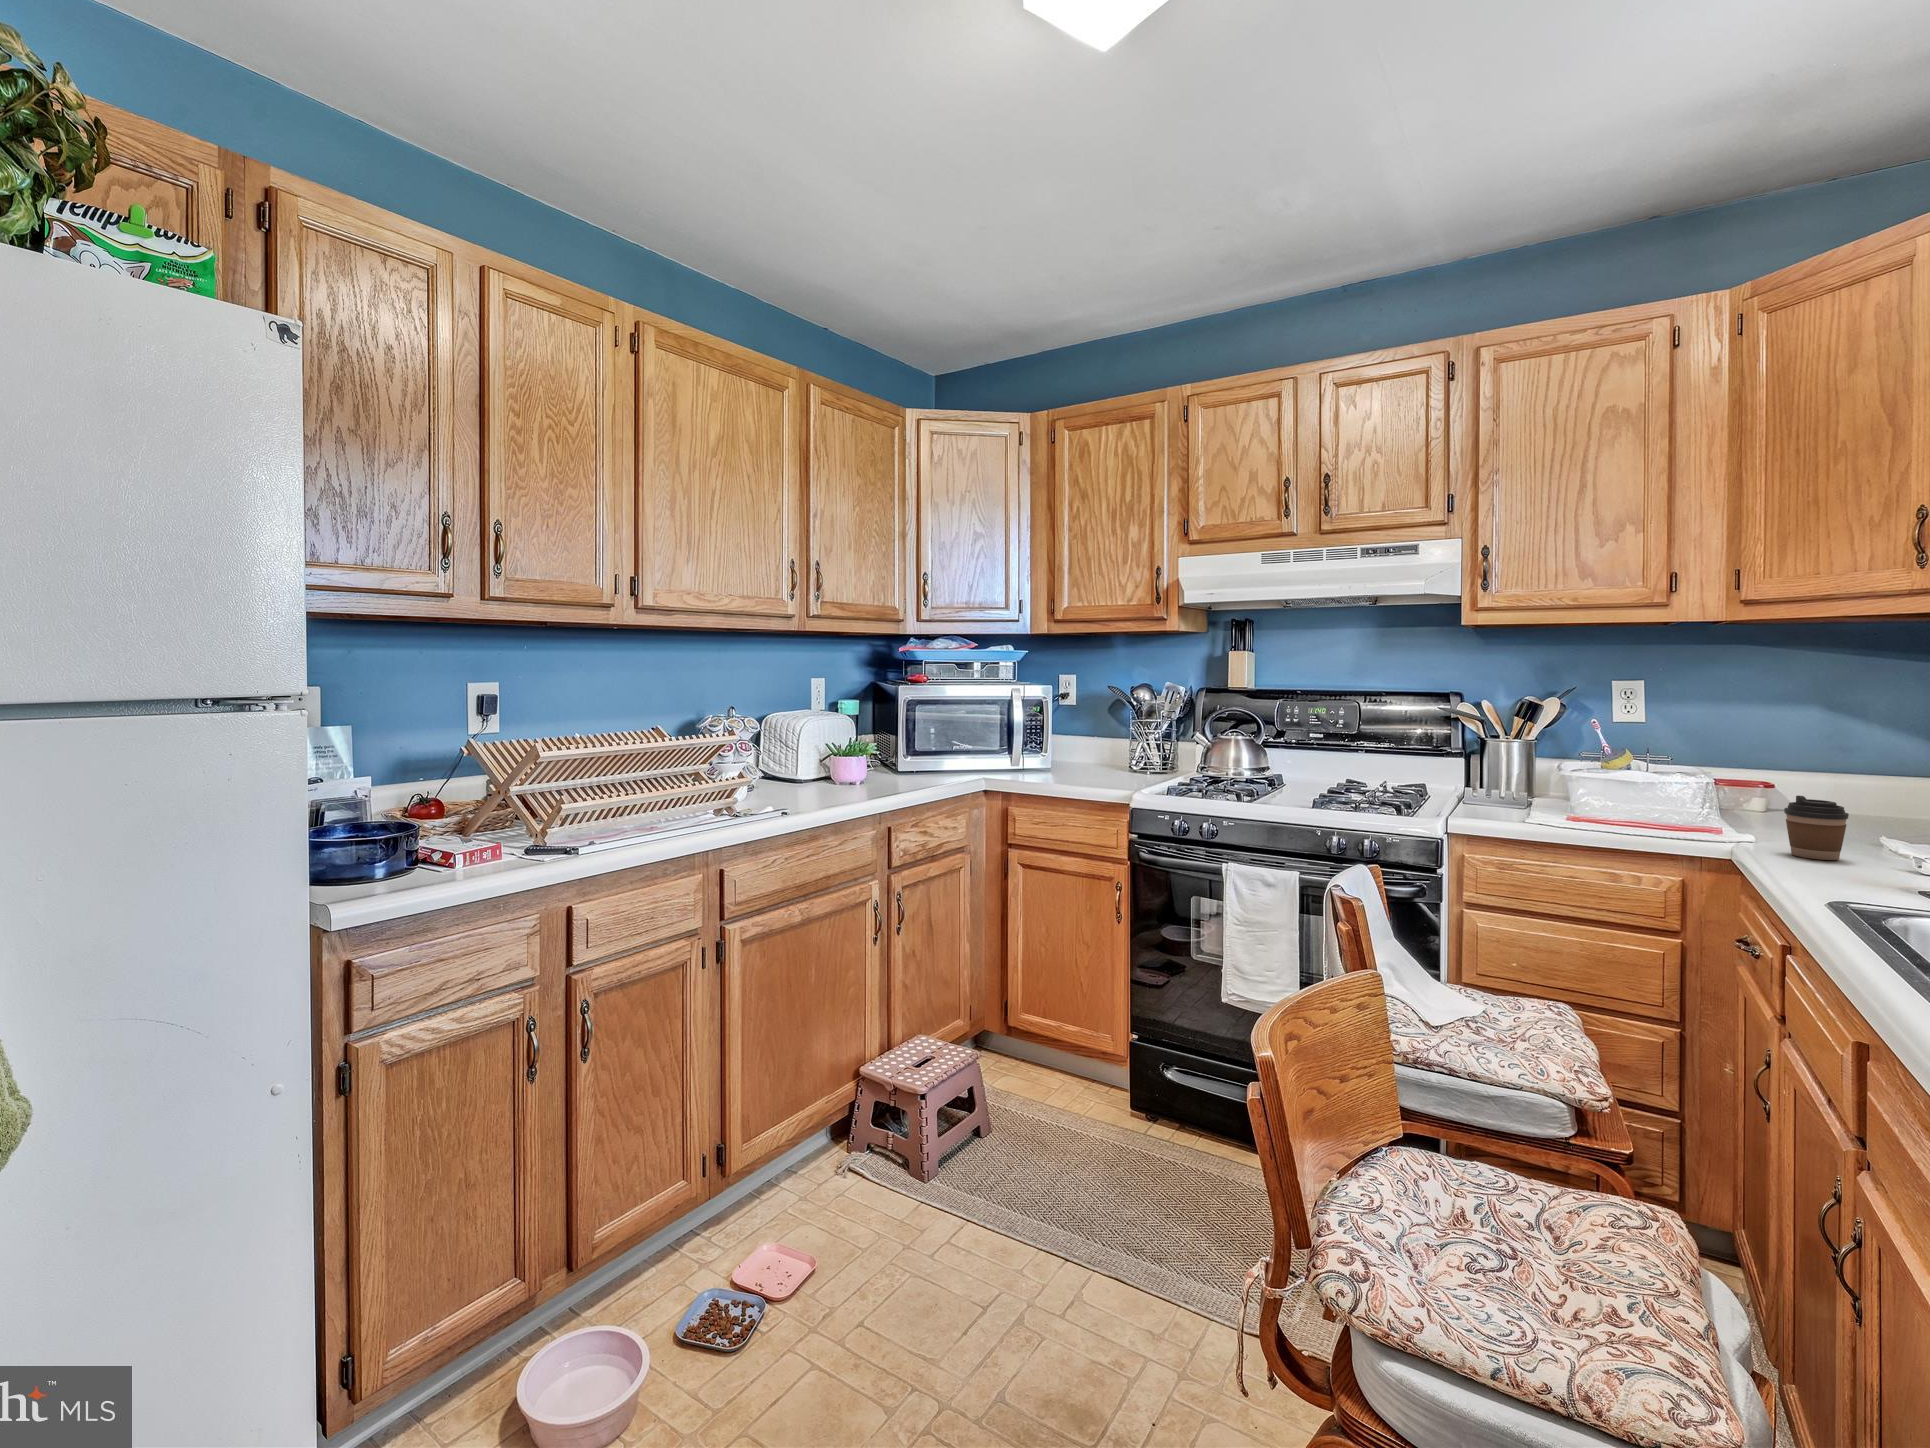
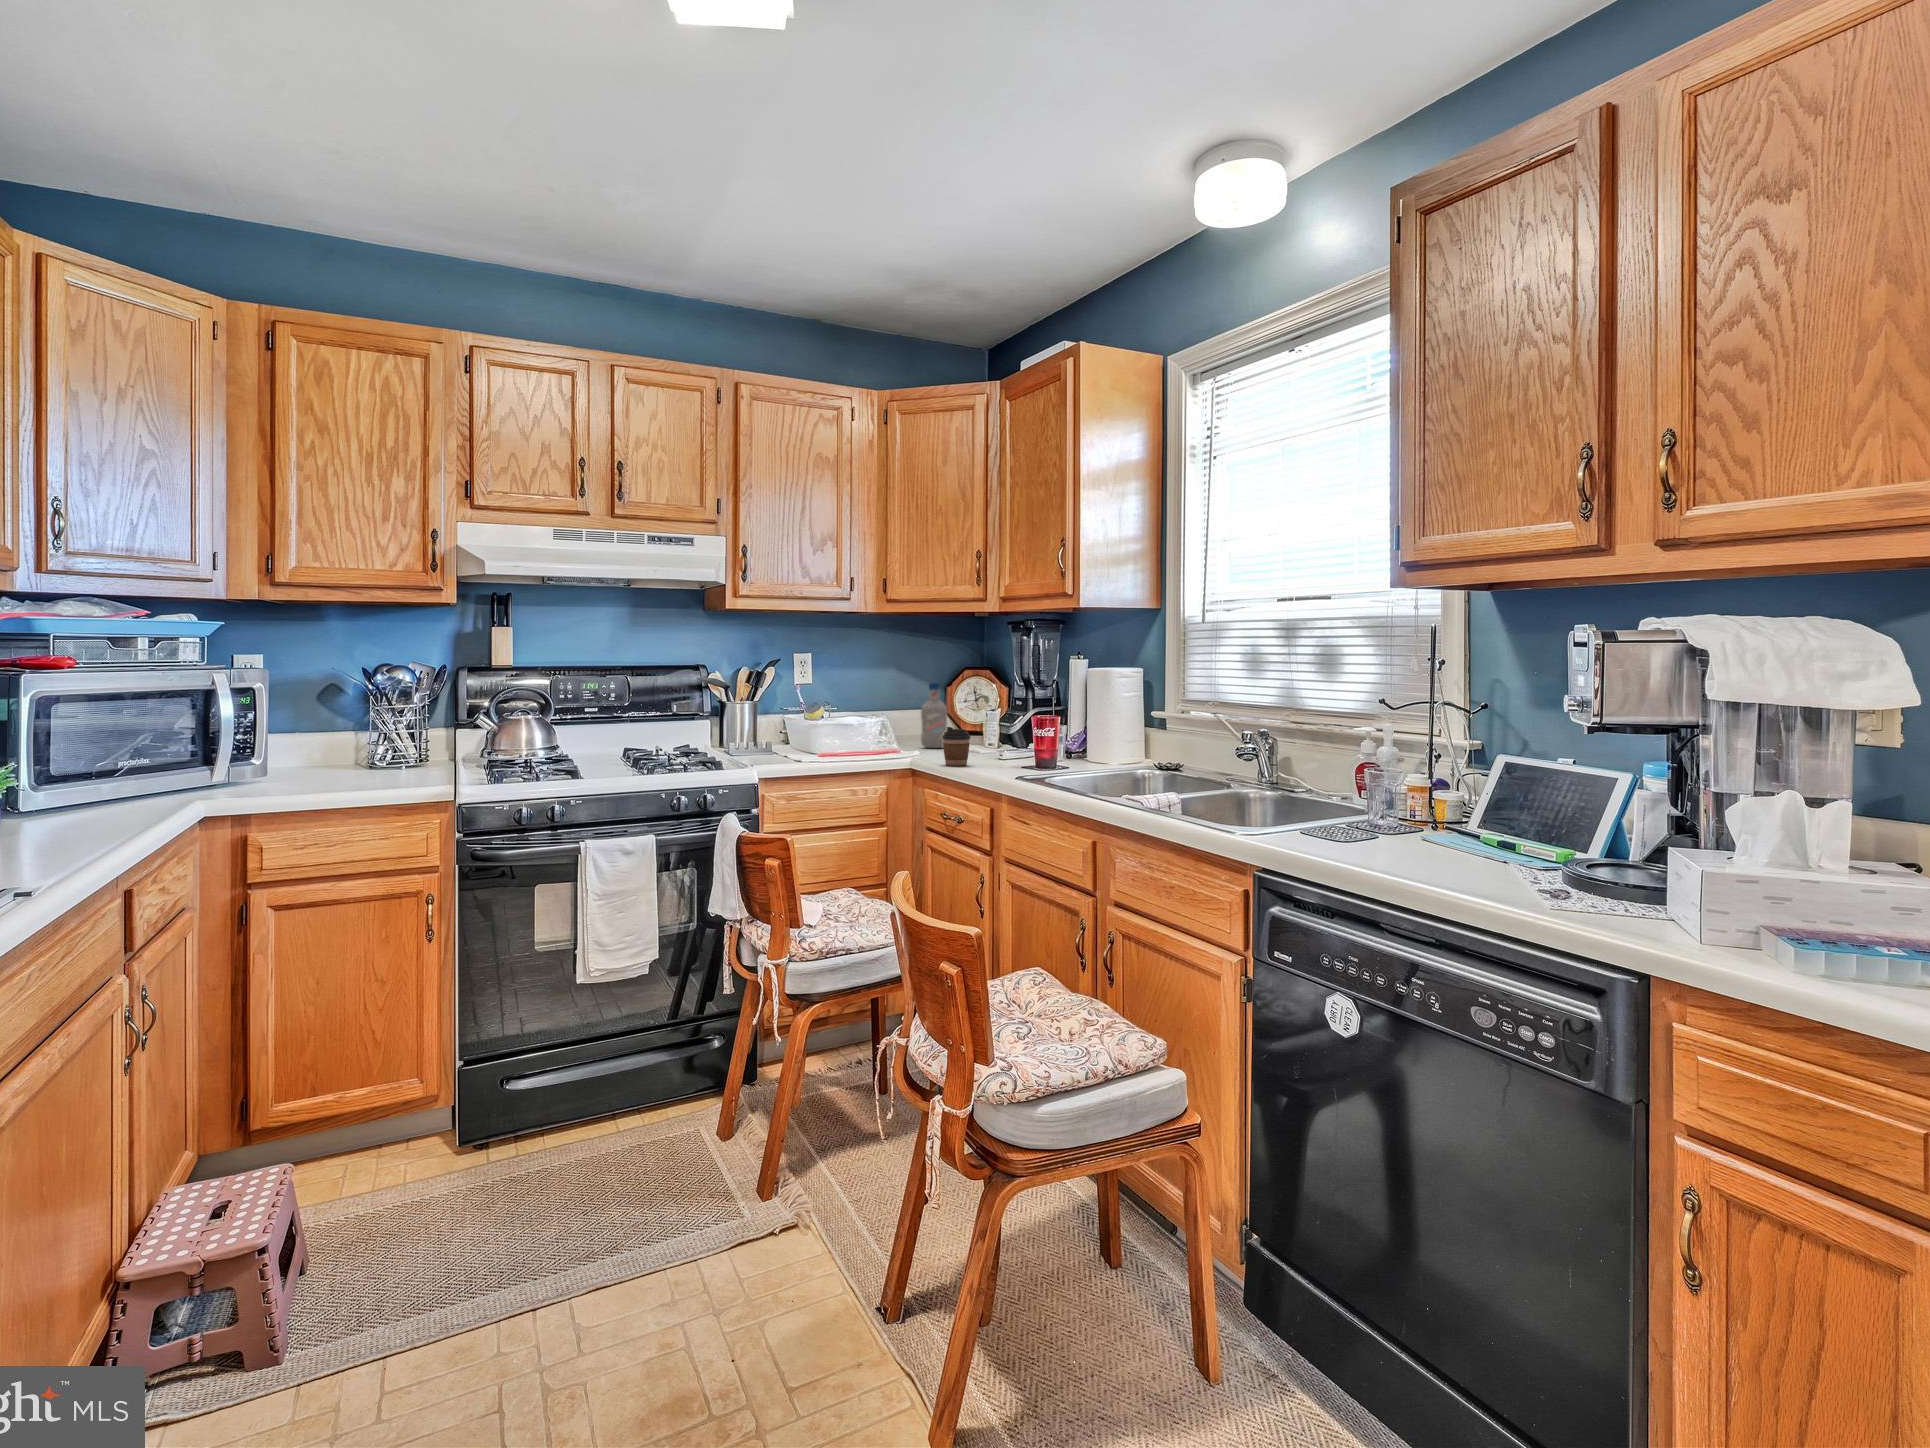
bottle: none [1831,721,1894,825] -> present [921,683,947,748]

